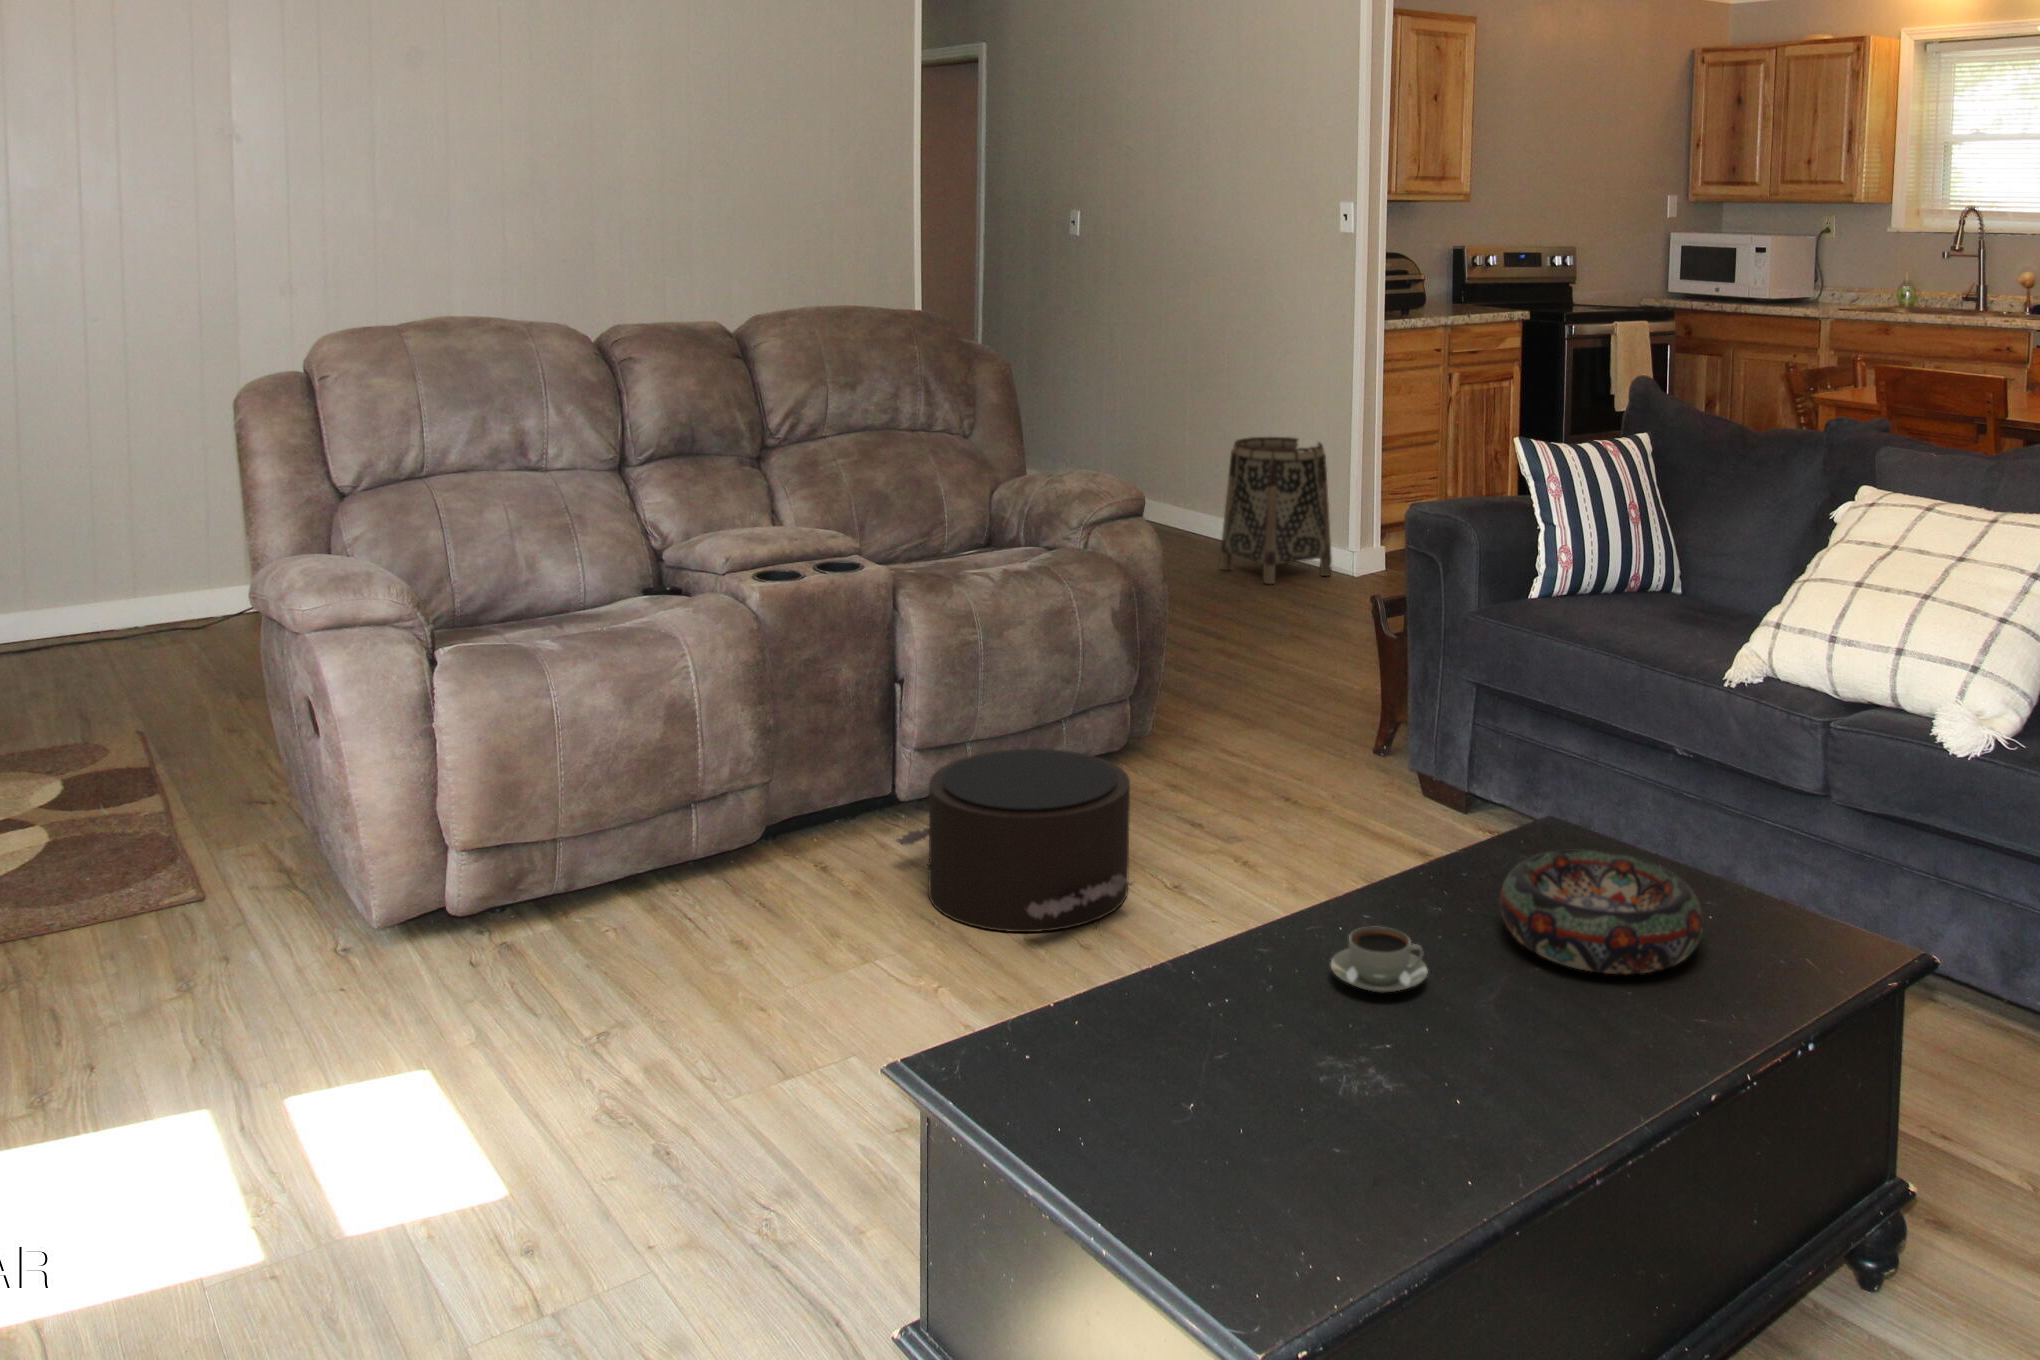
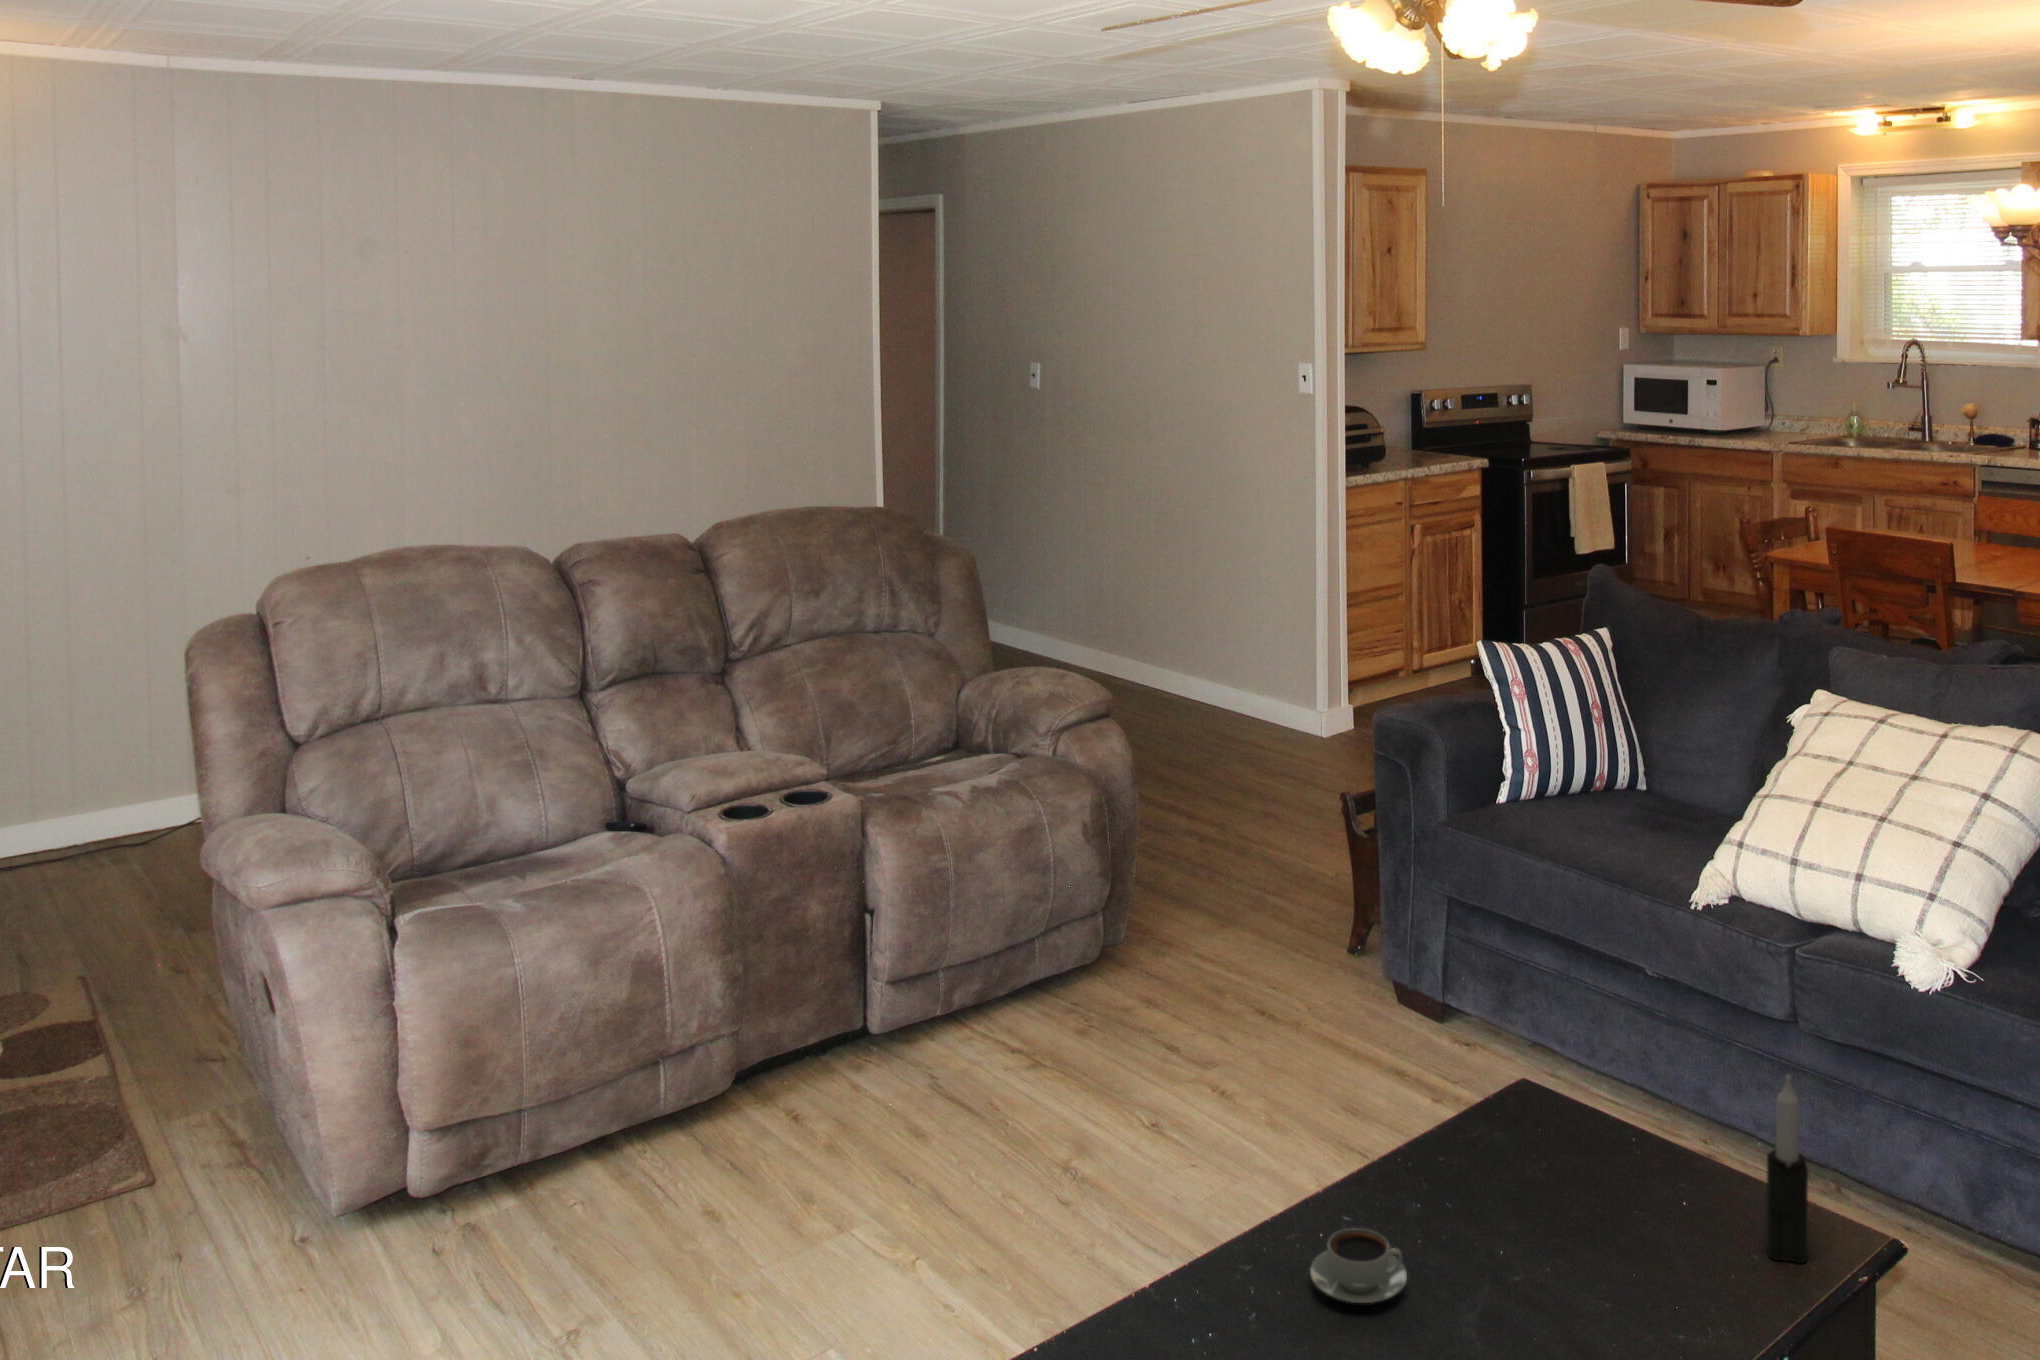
basket: present [1219,437,1332,584] -> none [1188,596,1300,748]
pouf: present [897,749,1133,932] -> none [867,981,1112,1186]
candle: none [1792,792,1839,978] -> present [1766,1074,1808,1263]
decorative bowl: present [1500,850,1703,974] -> none [1476,1124,1677,1269]

